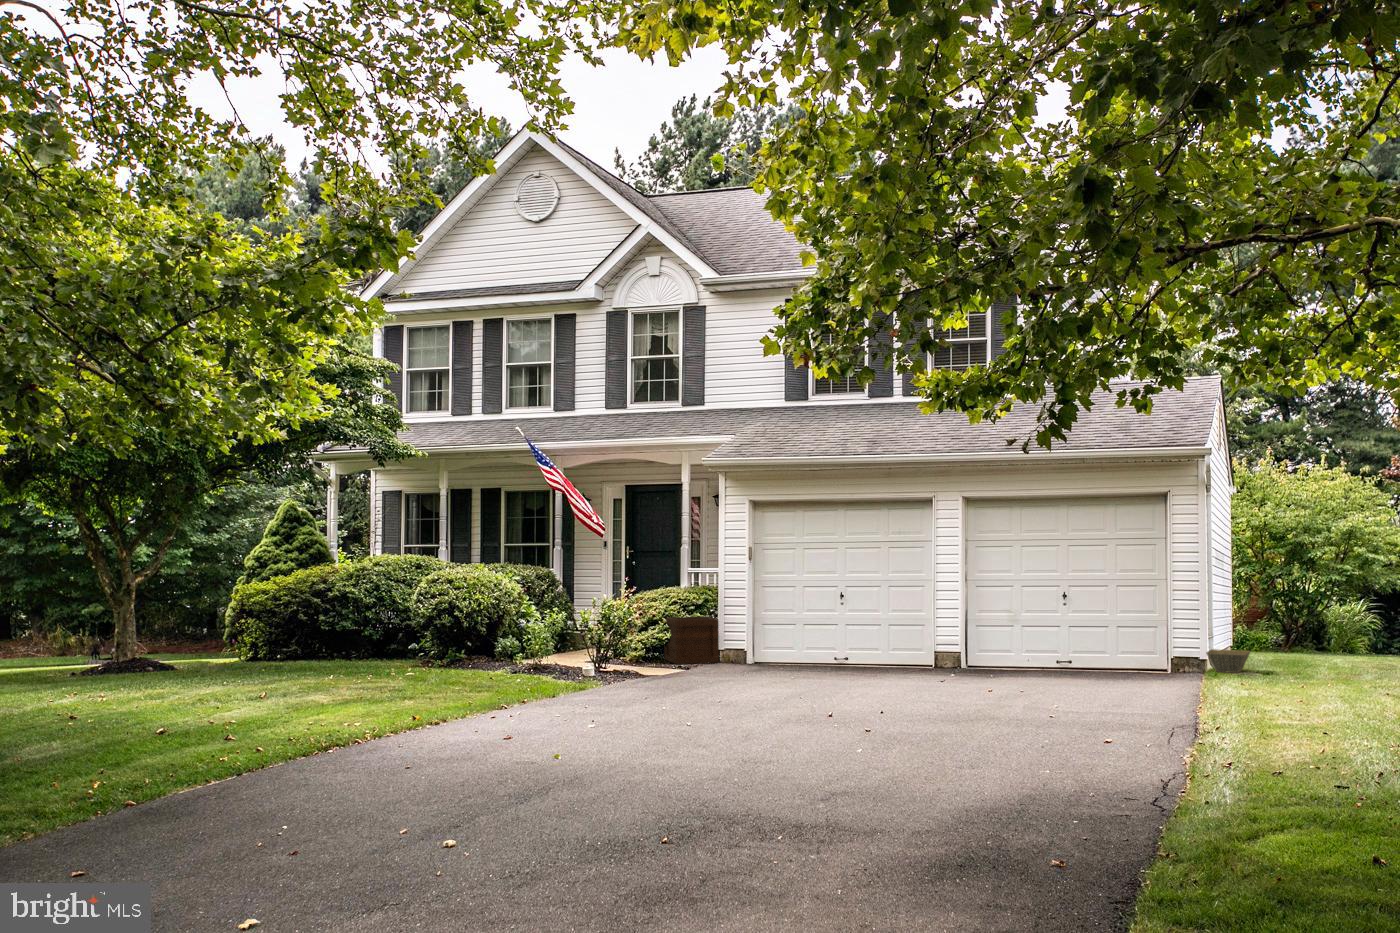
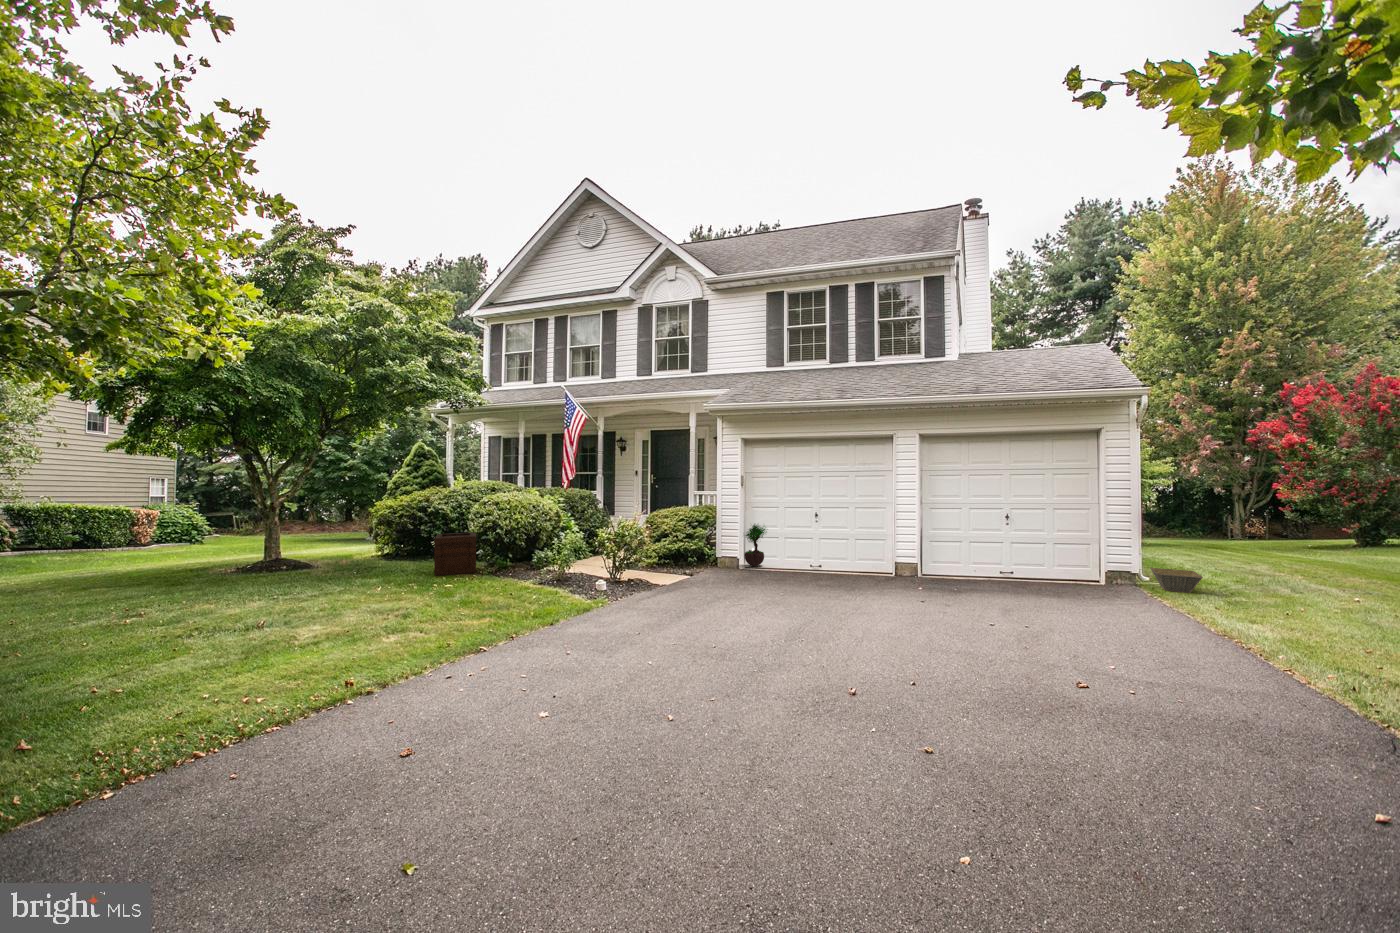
potted tree: none [750,603,783,660] -> present [744,524,765,566]
wooden crate: present [664,616,719,665] -> present [434,532,476,576]

